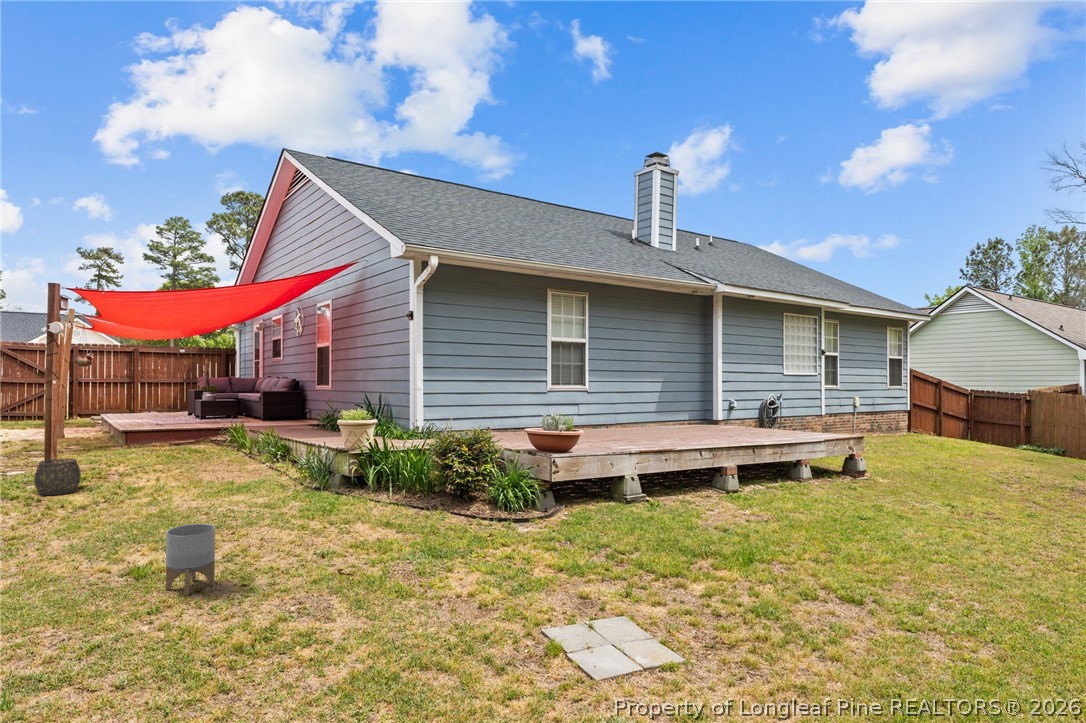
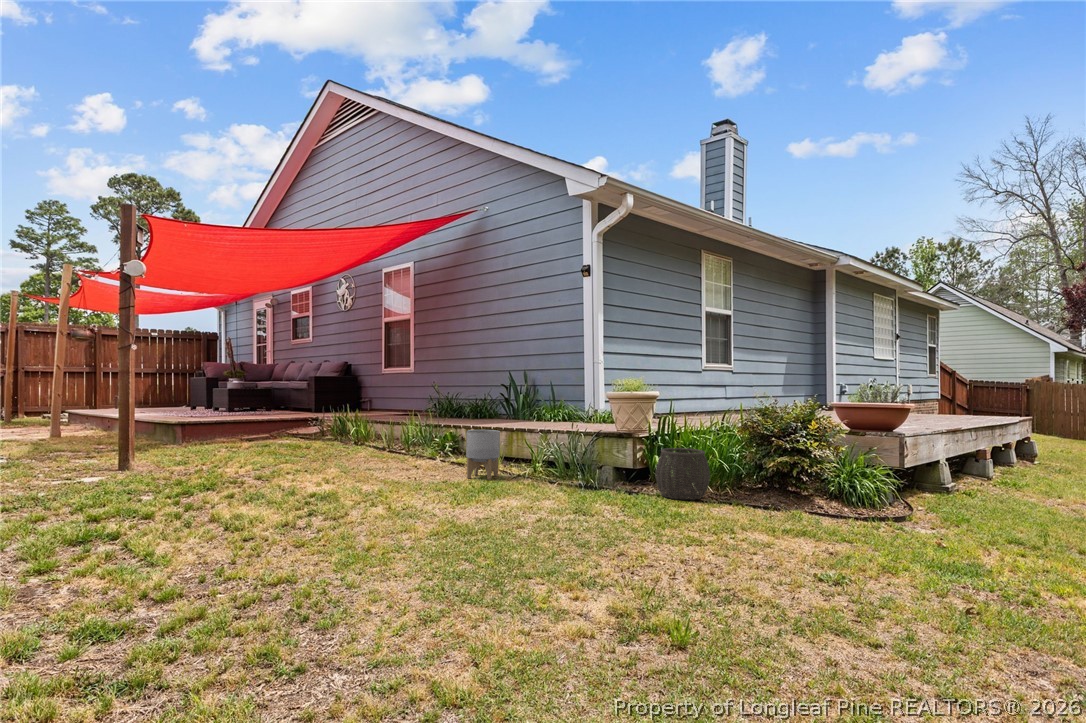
woven basket: present [34,458,81,495] -> present [656,448,710,500]

